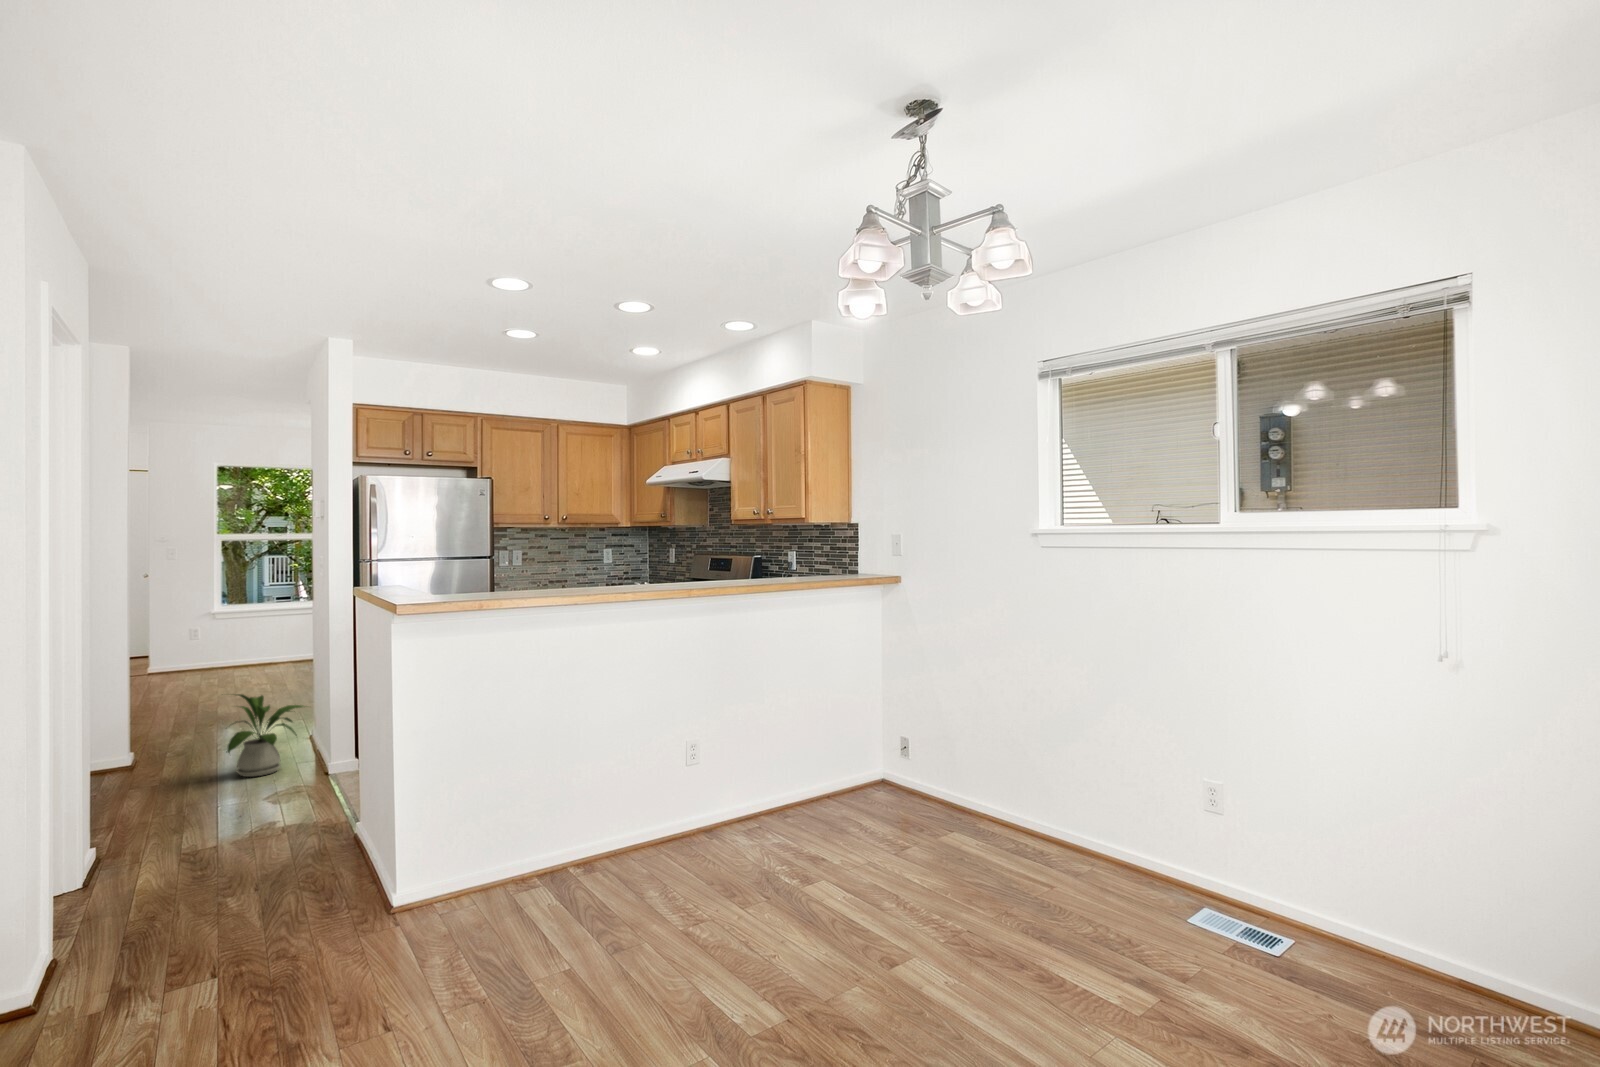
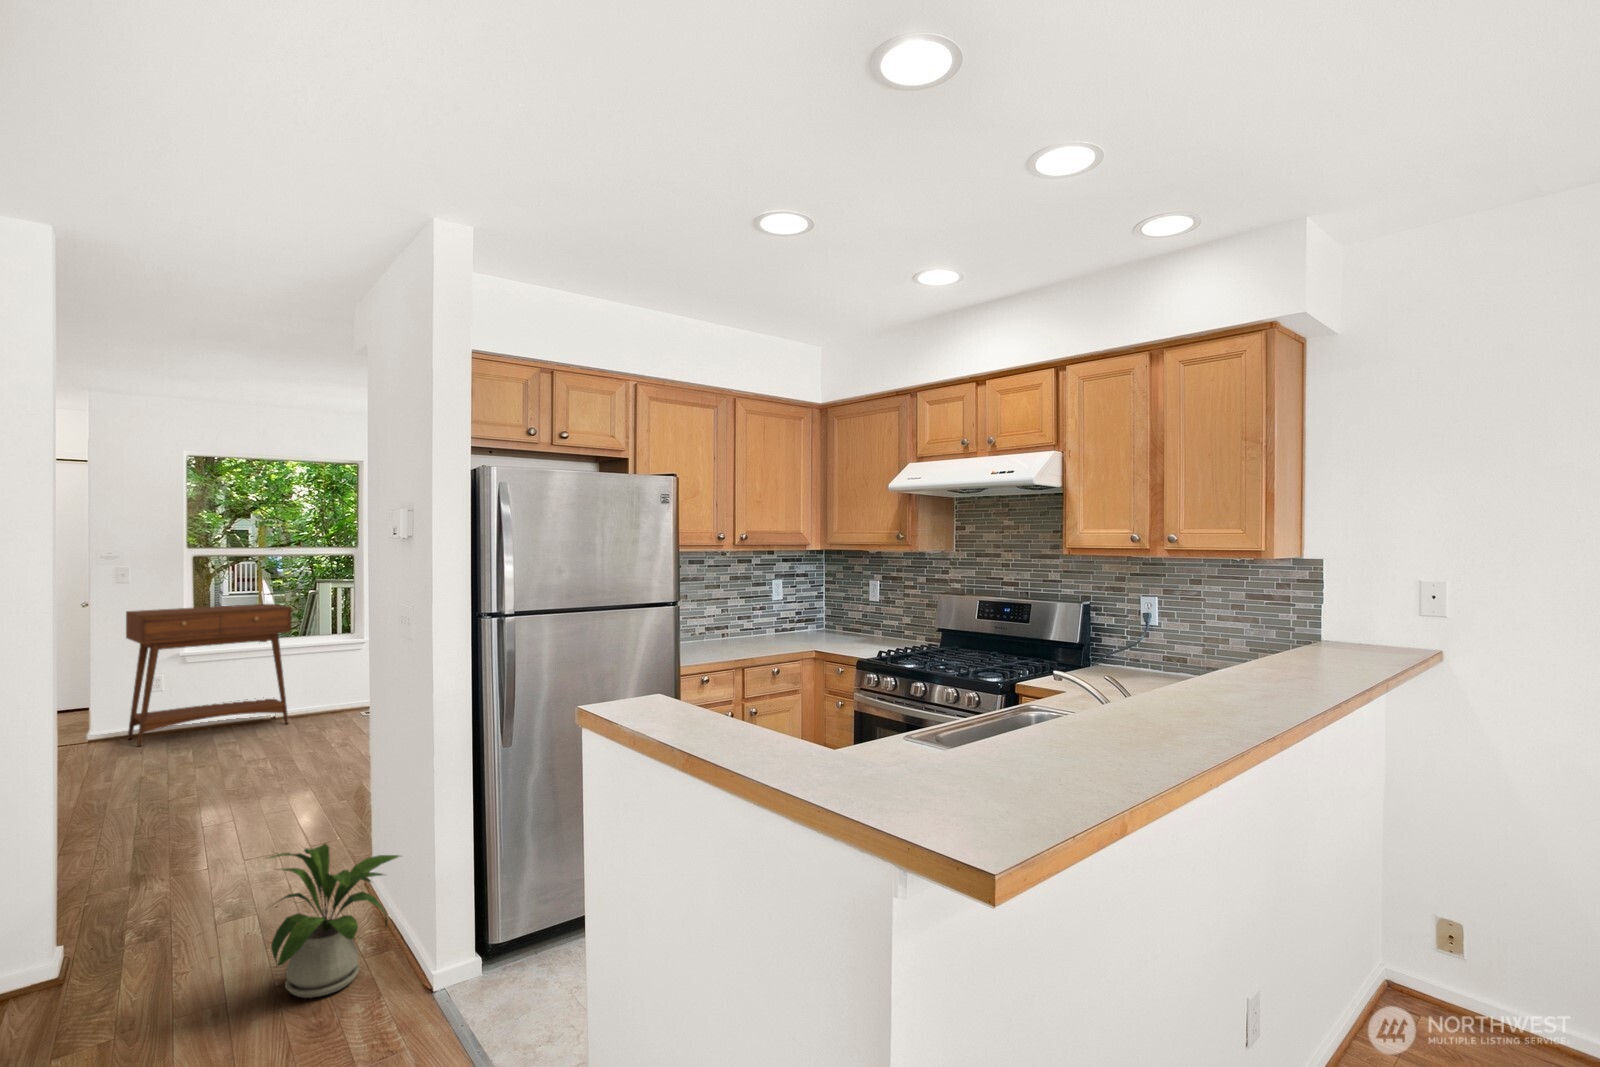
console table: none [173,576,293,677] -> present [126,604,292,747]

